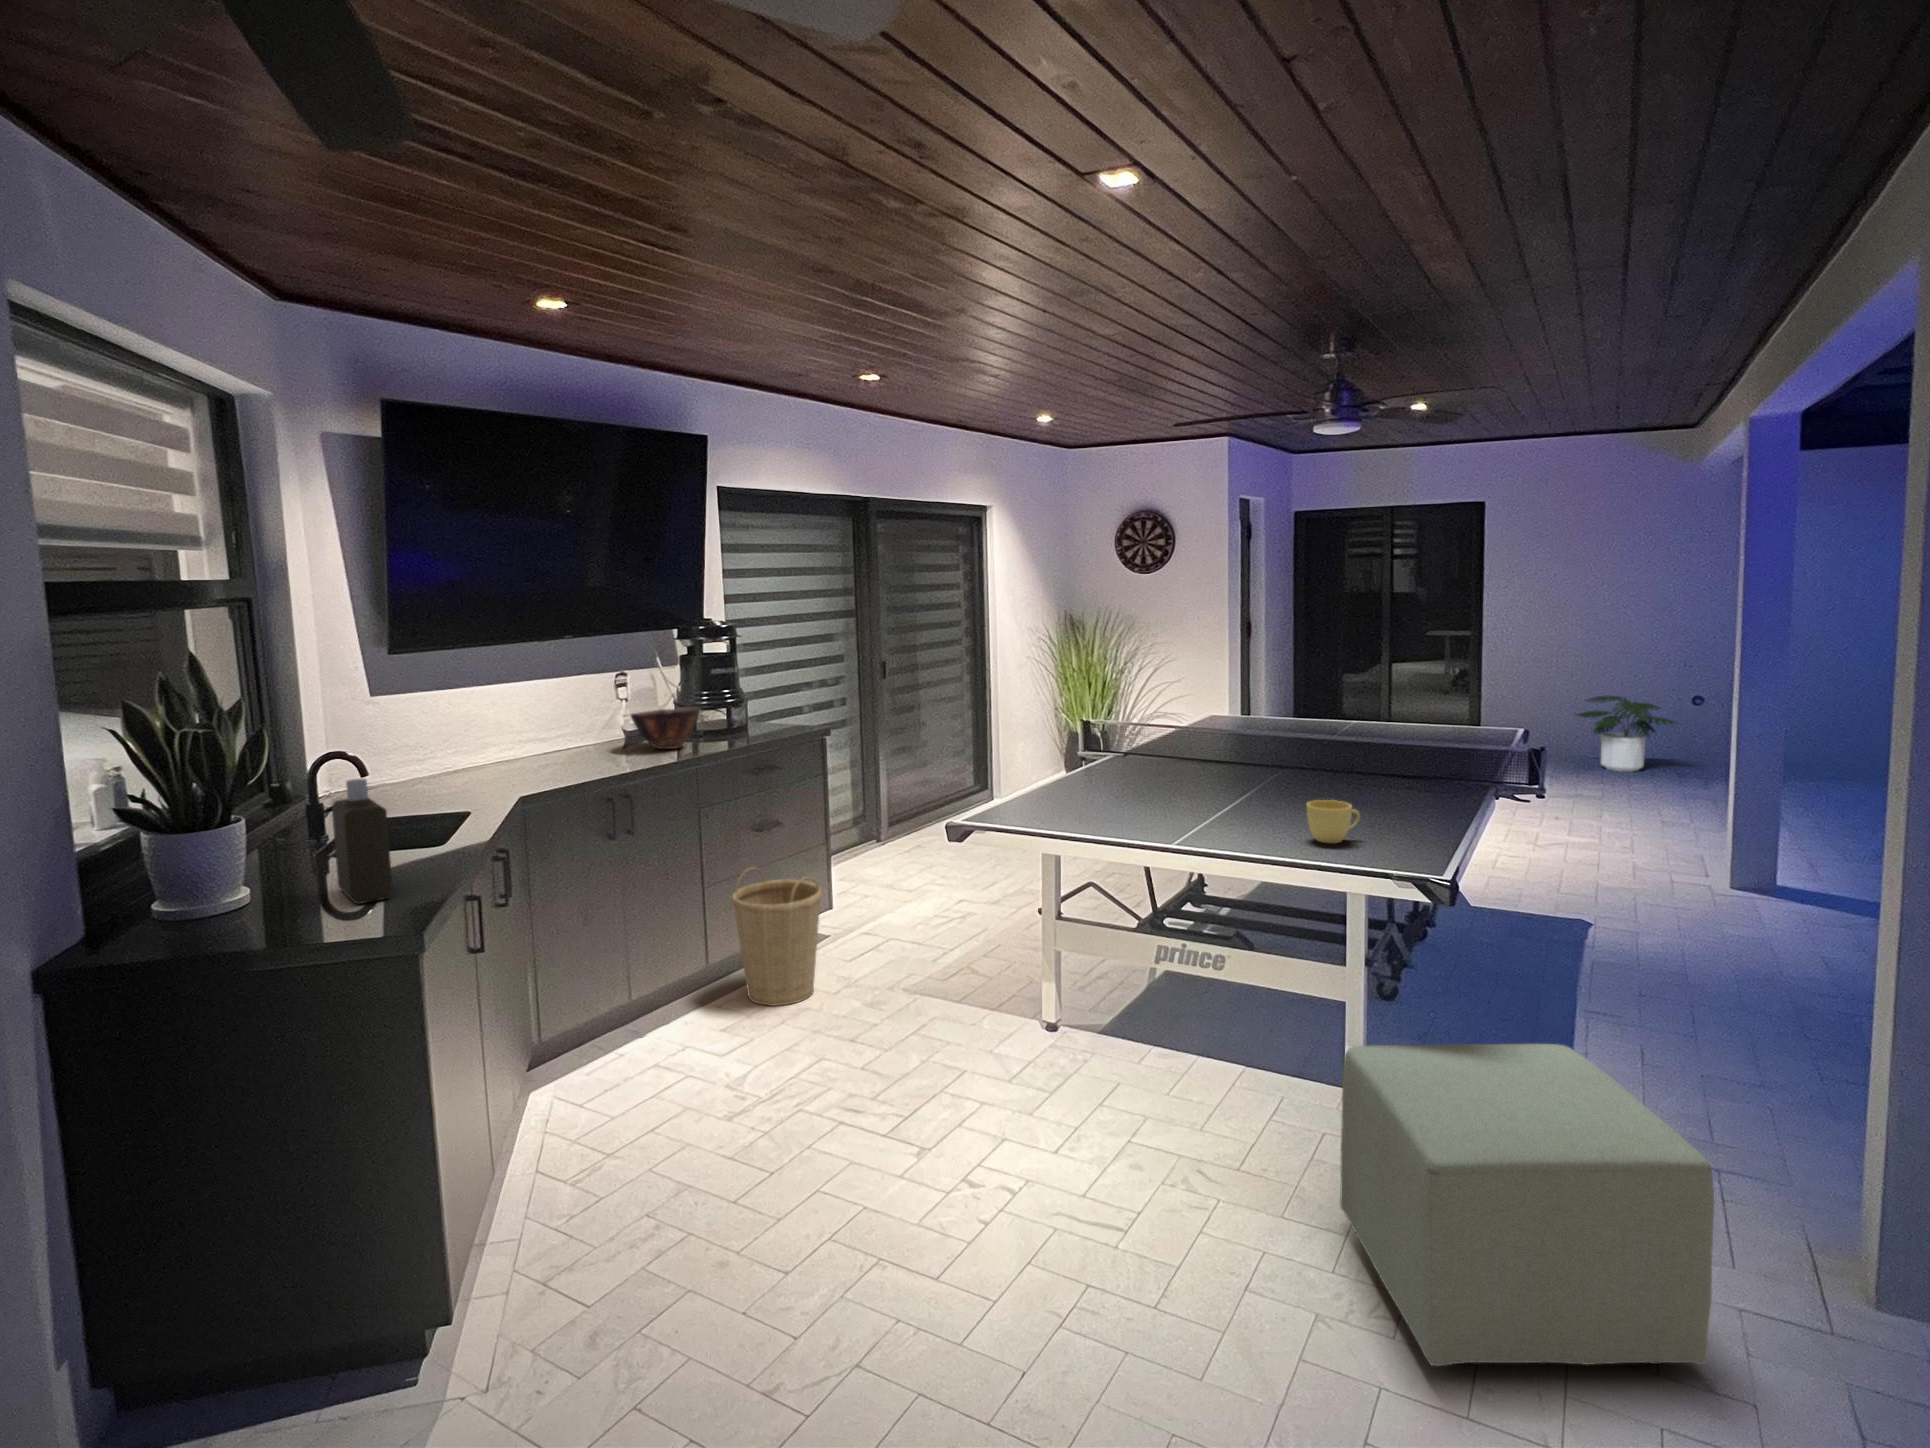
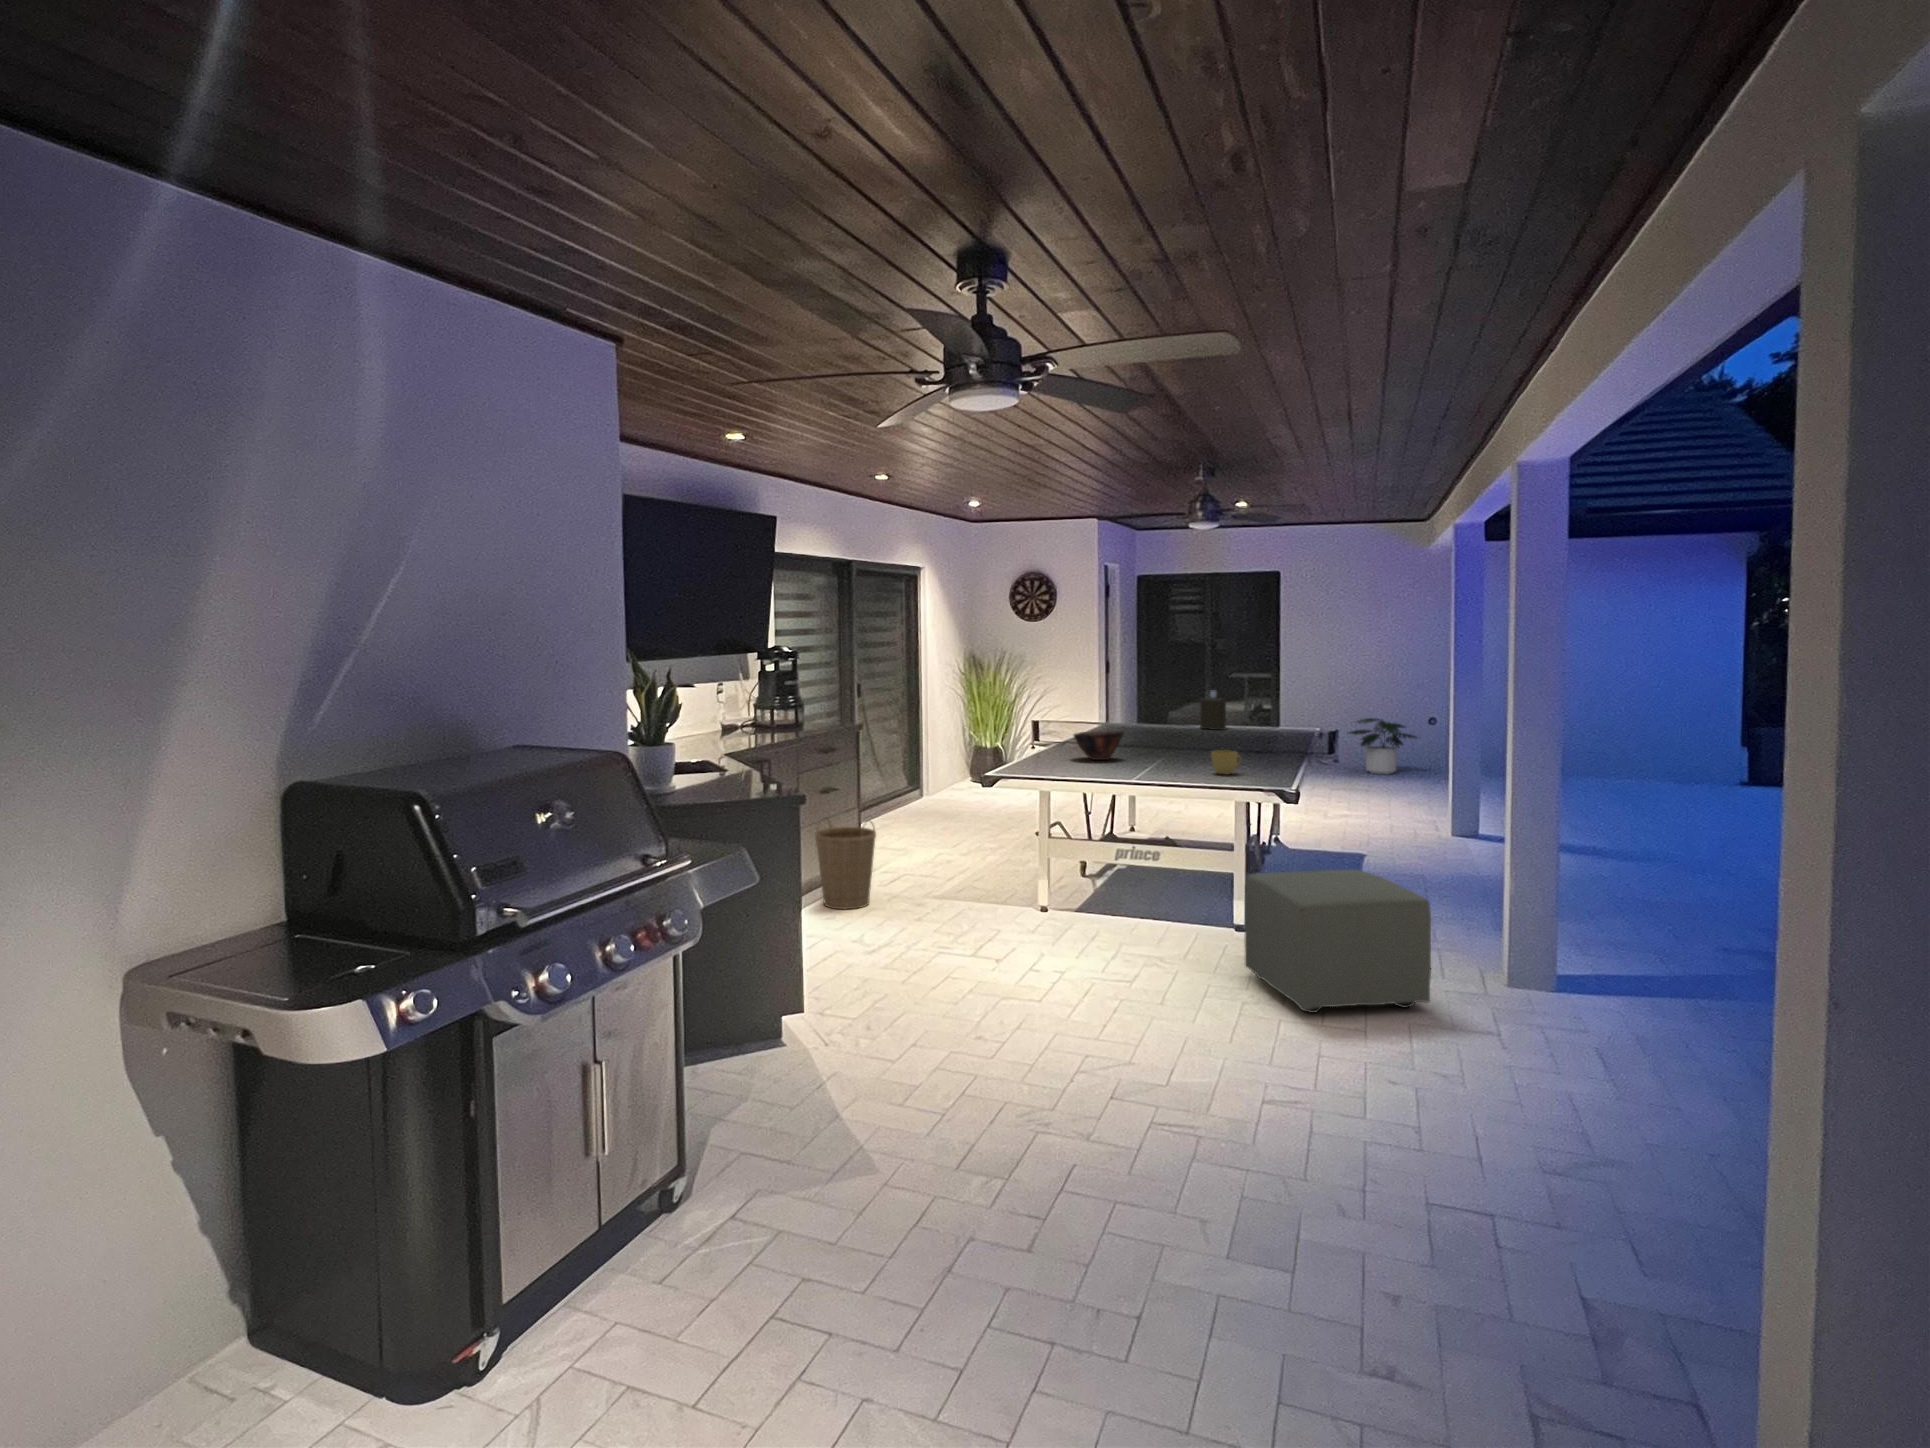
bowl: present [631,707,701,749] -> present [1074,730,1124,760]
bottle: present [332,779,393,904] -> present [1200,691,1226,730]

